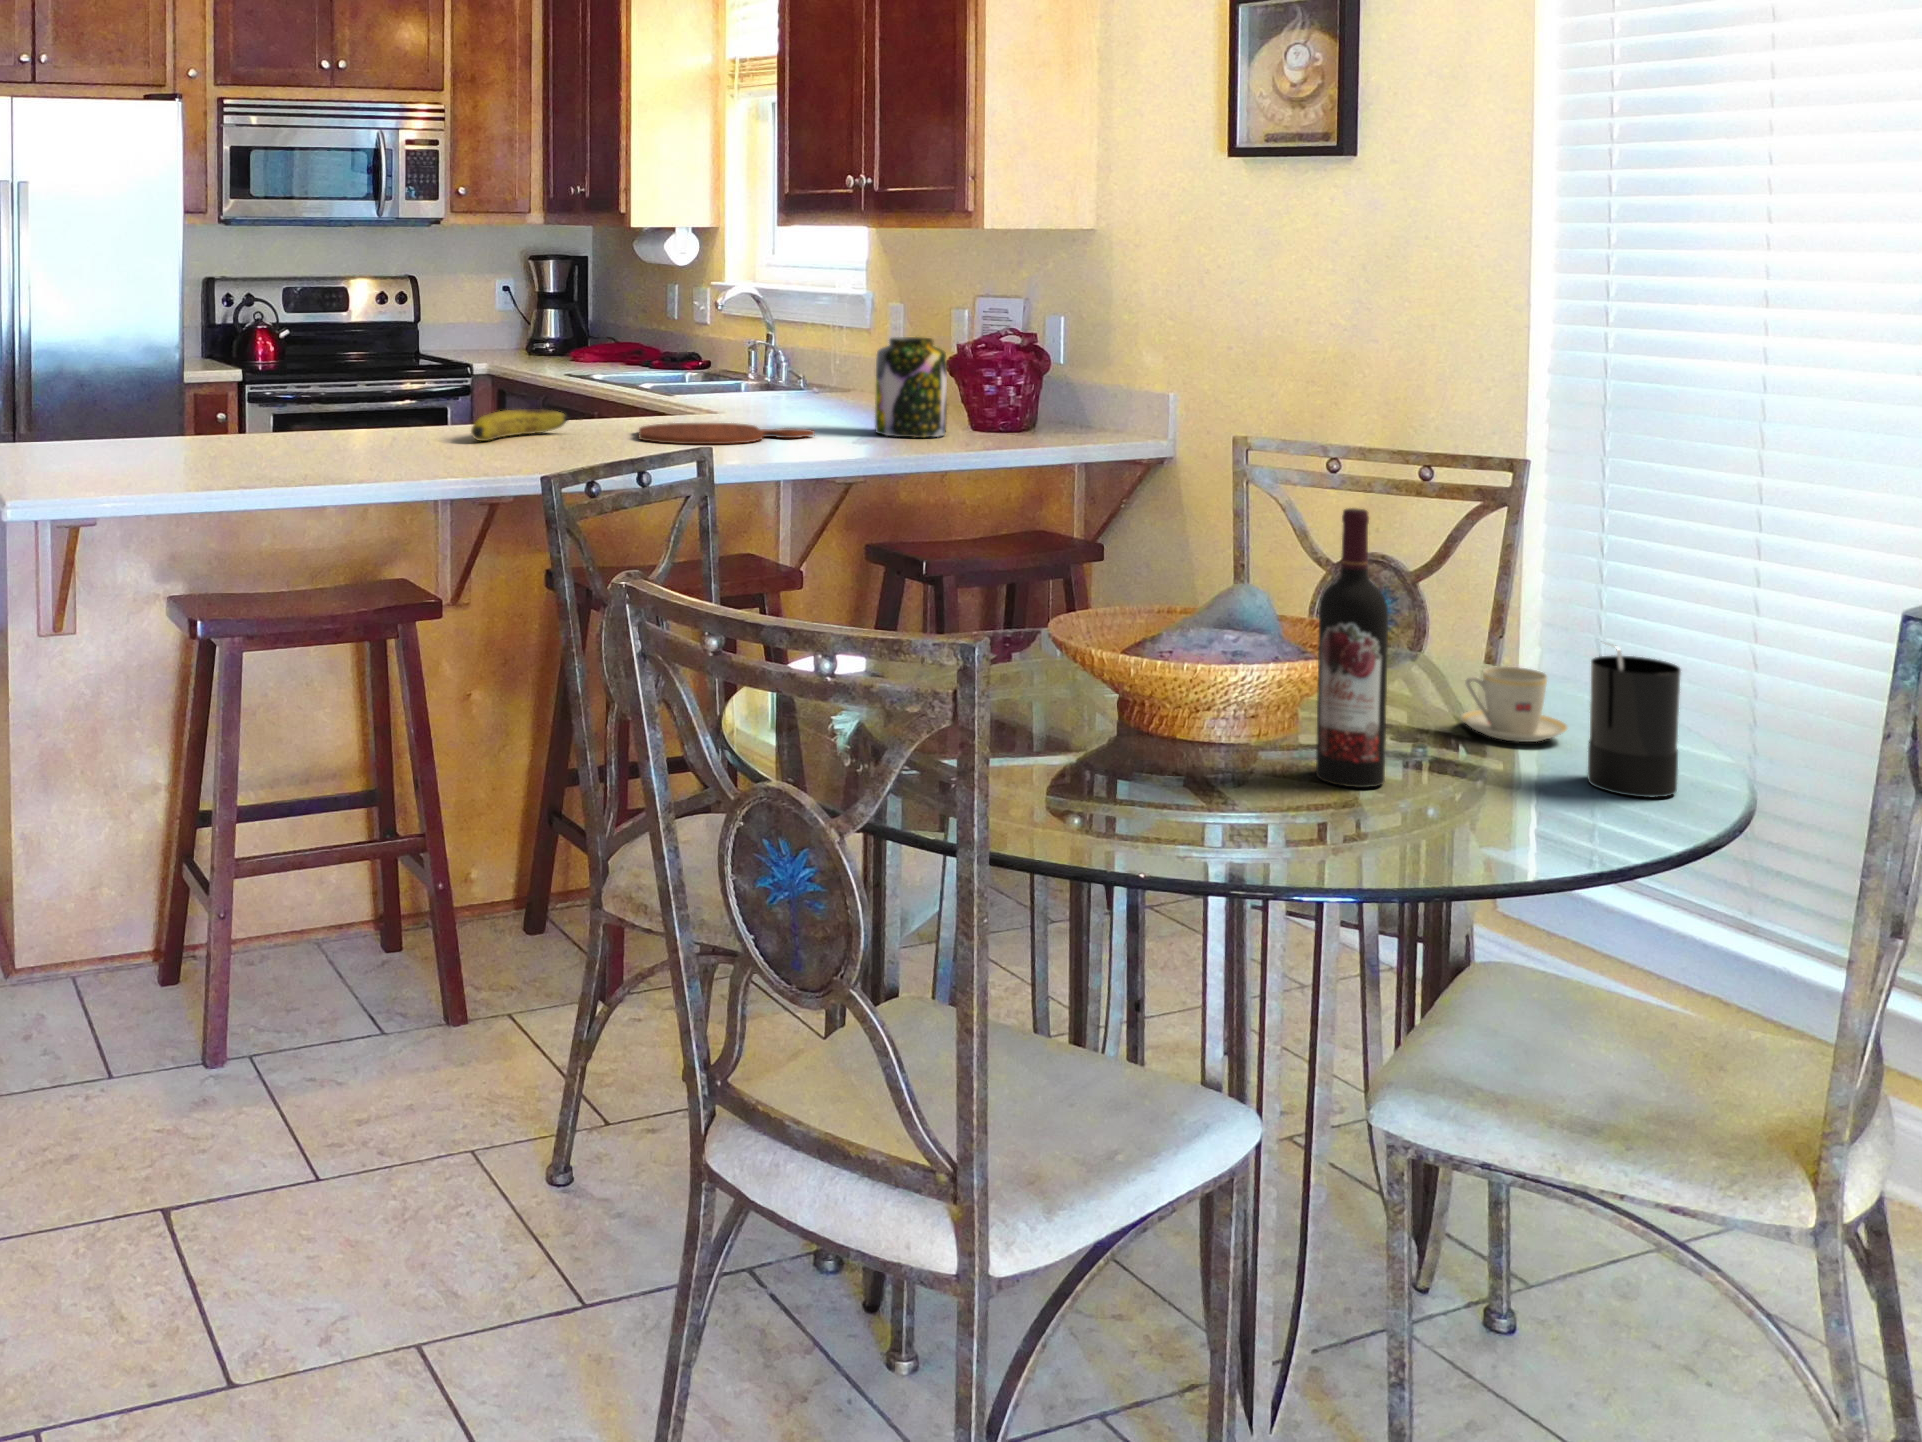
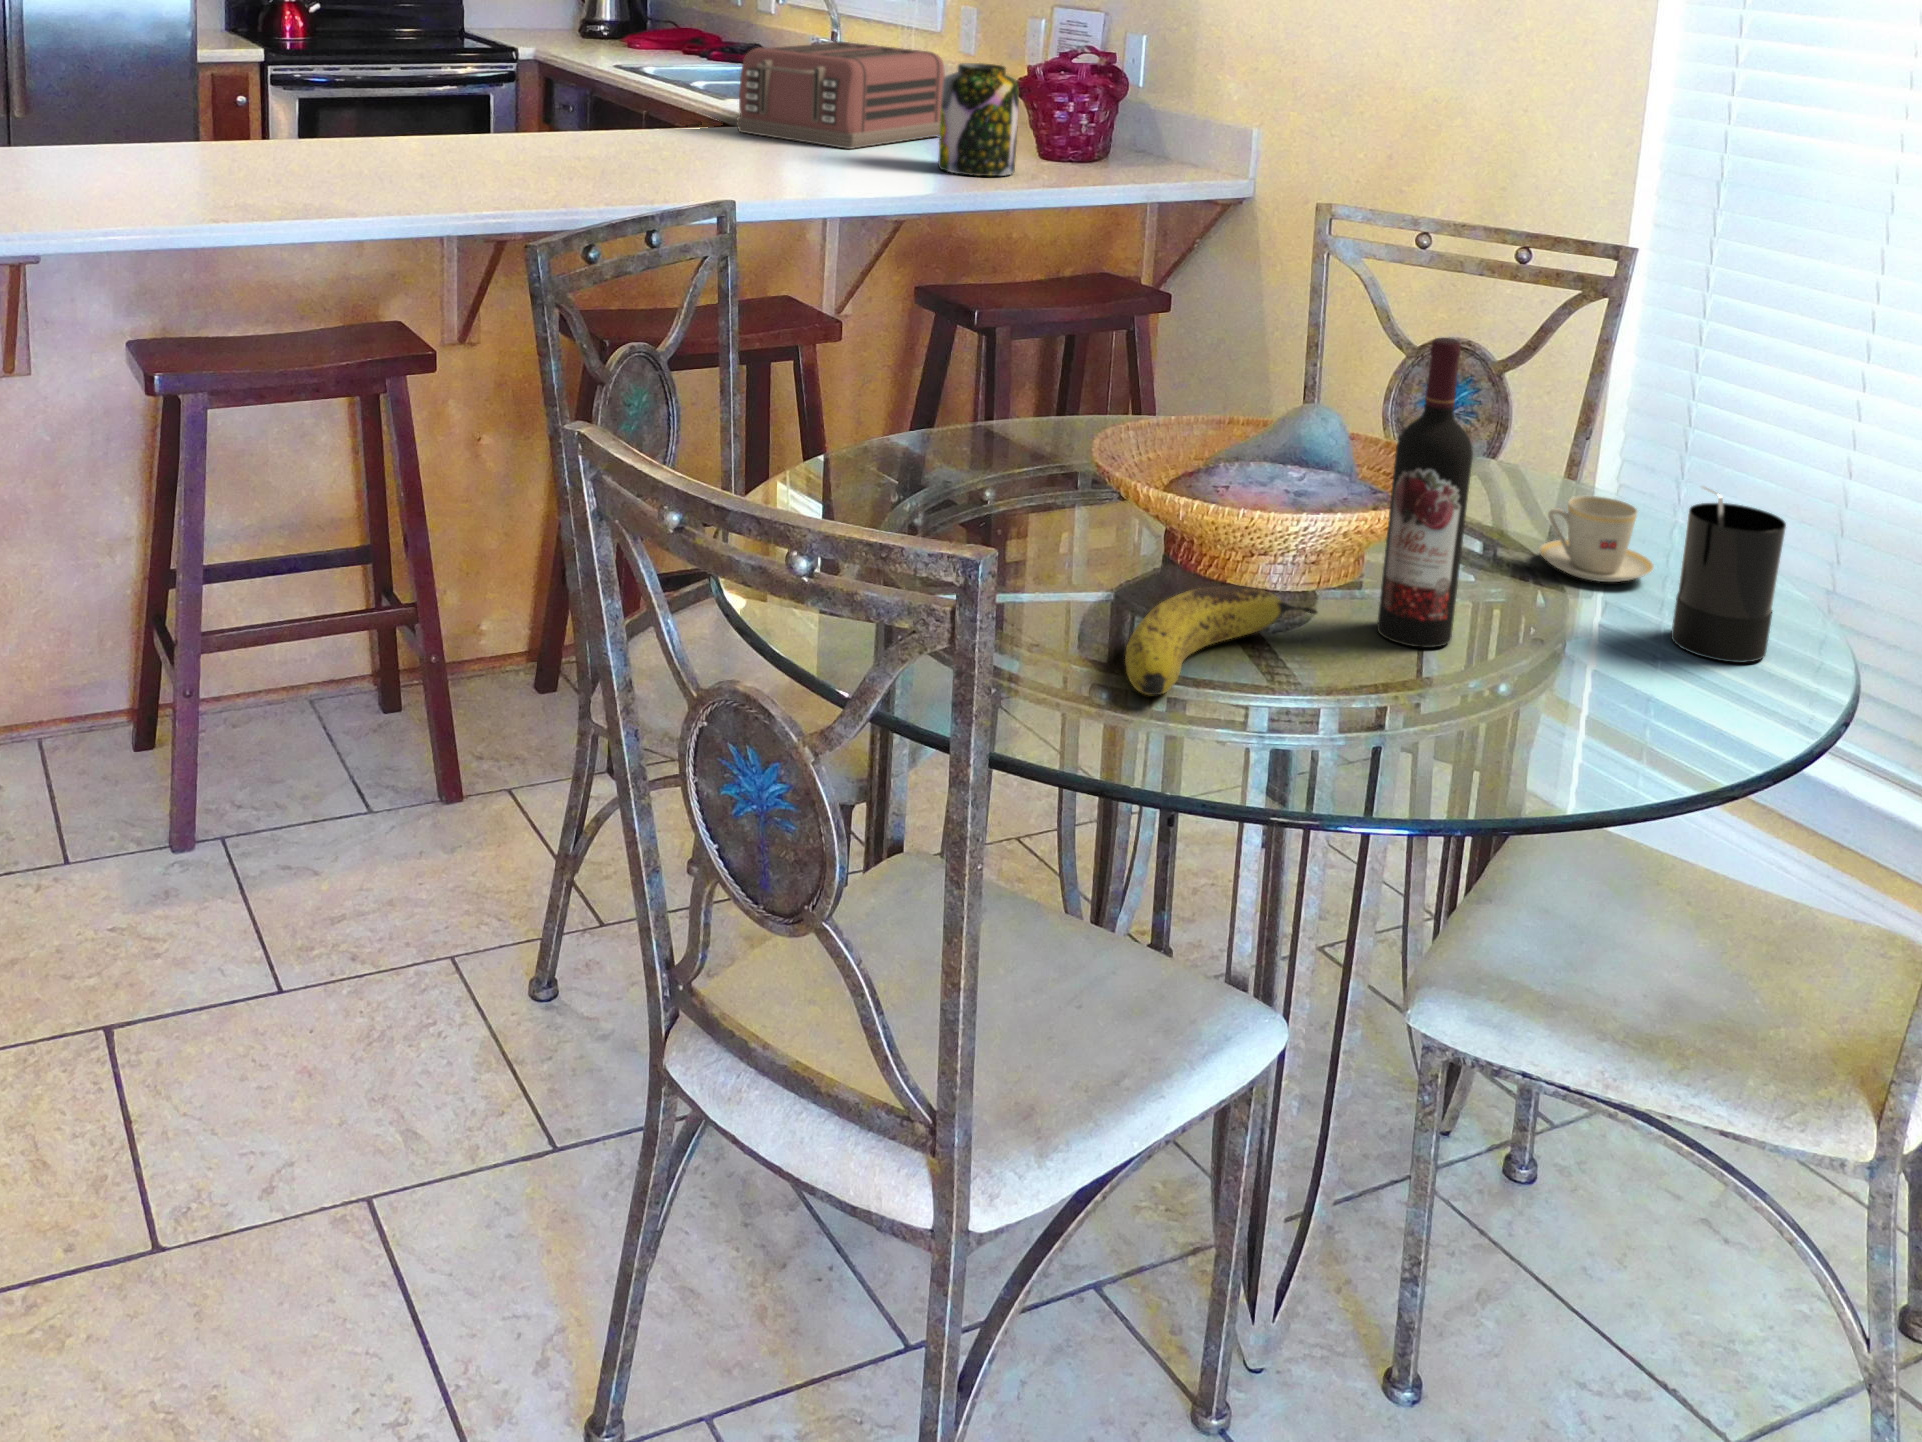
toaster: none [686,329,878,422] -> present [737,41,945,149]
fruit: present [471,409,577,441] -> present [1125,586,1318,695]
cutting board: present [639,423,815,444] -> none [676,150,871,179]

